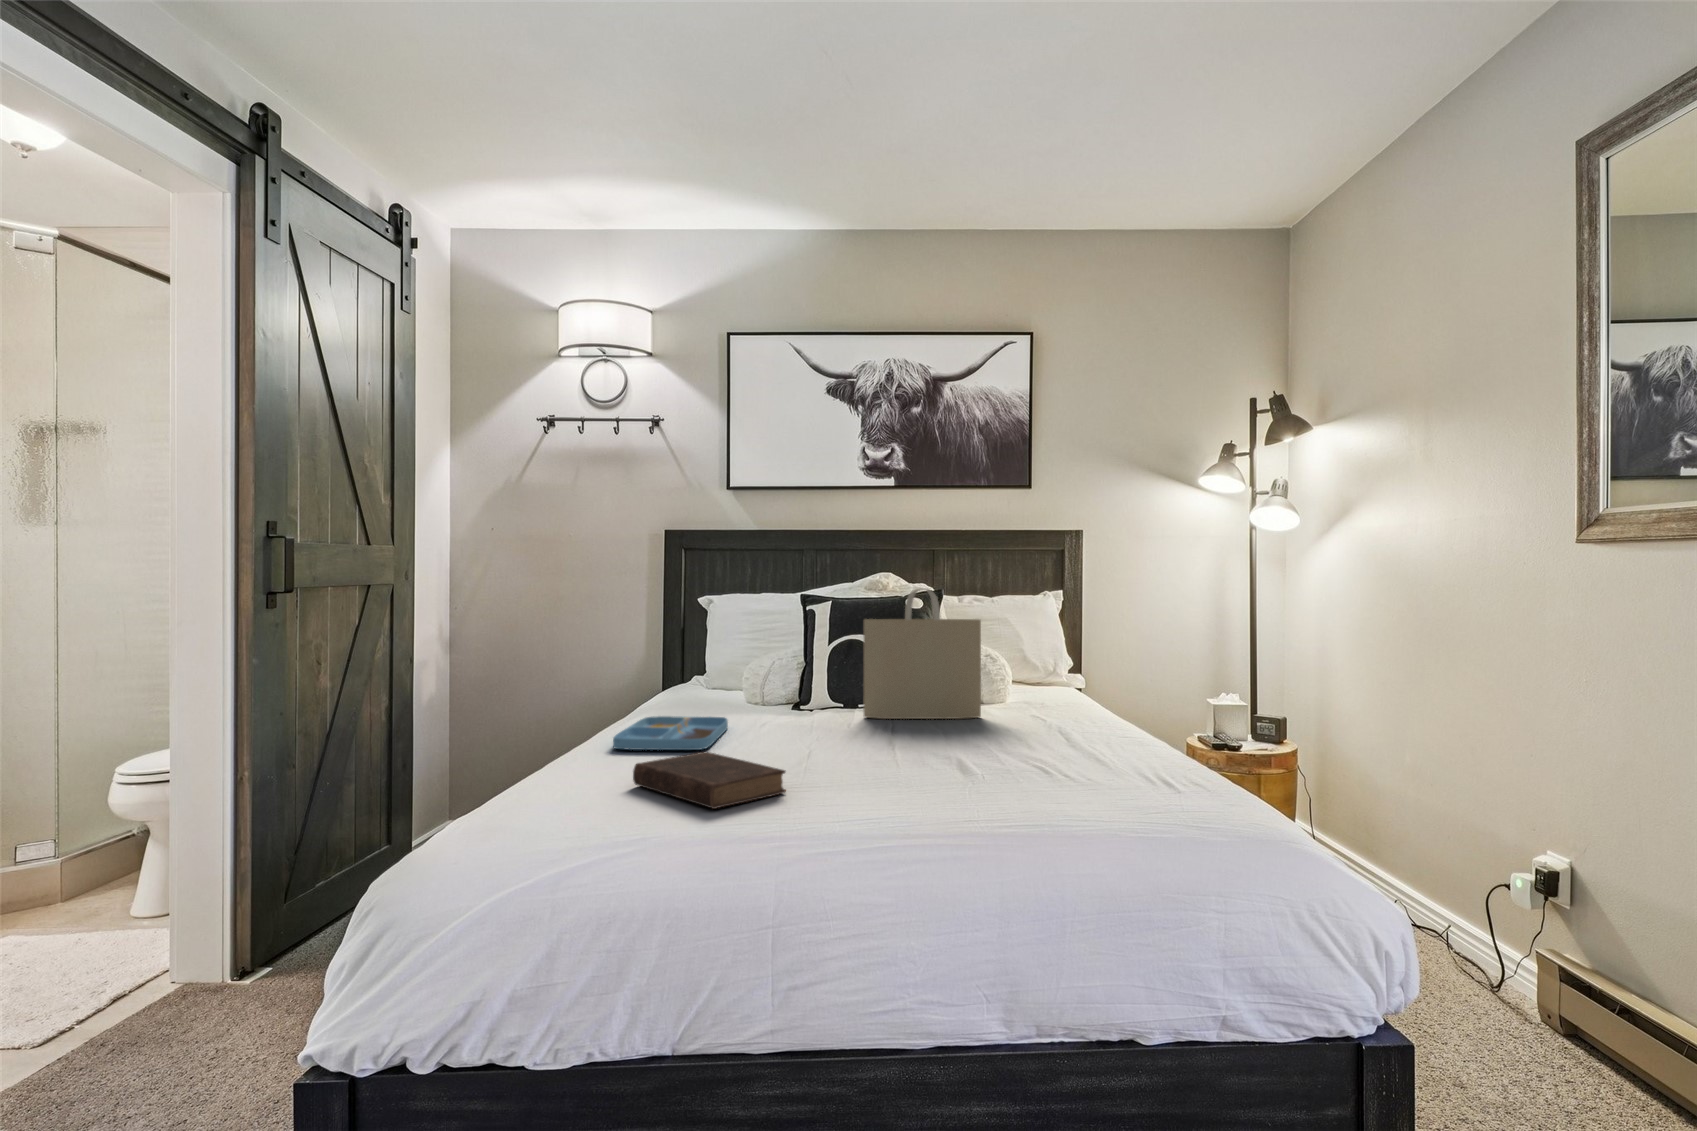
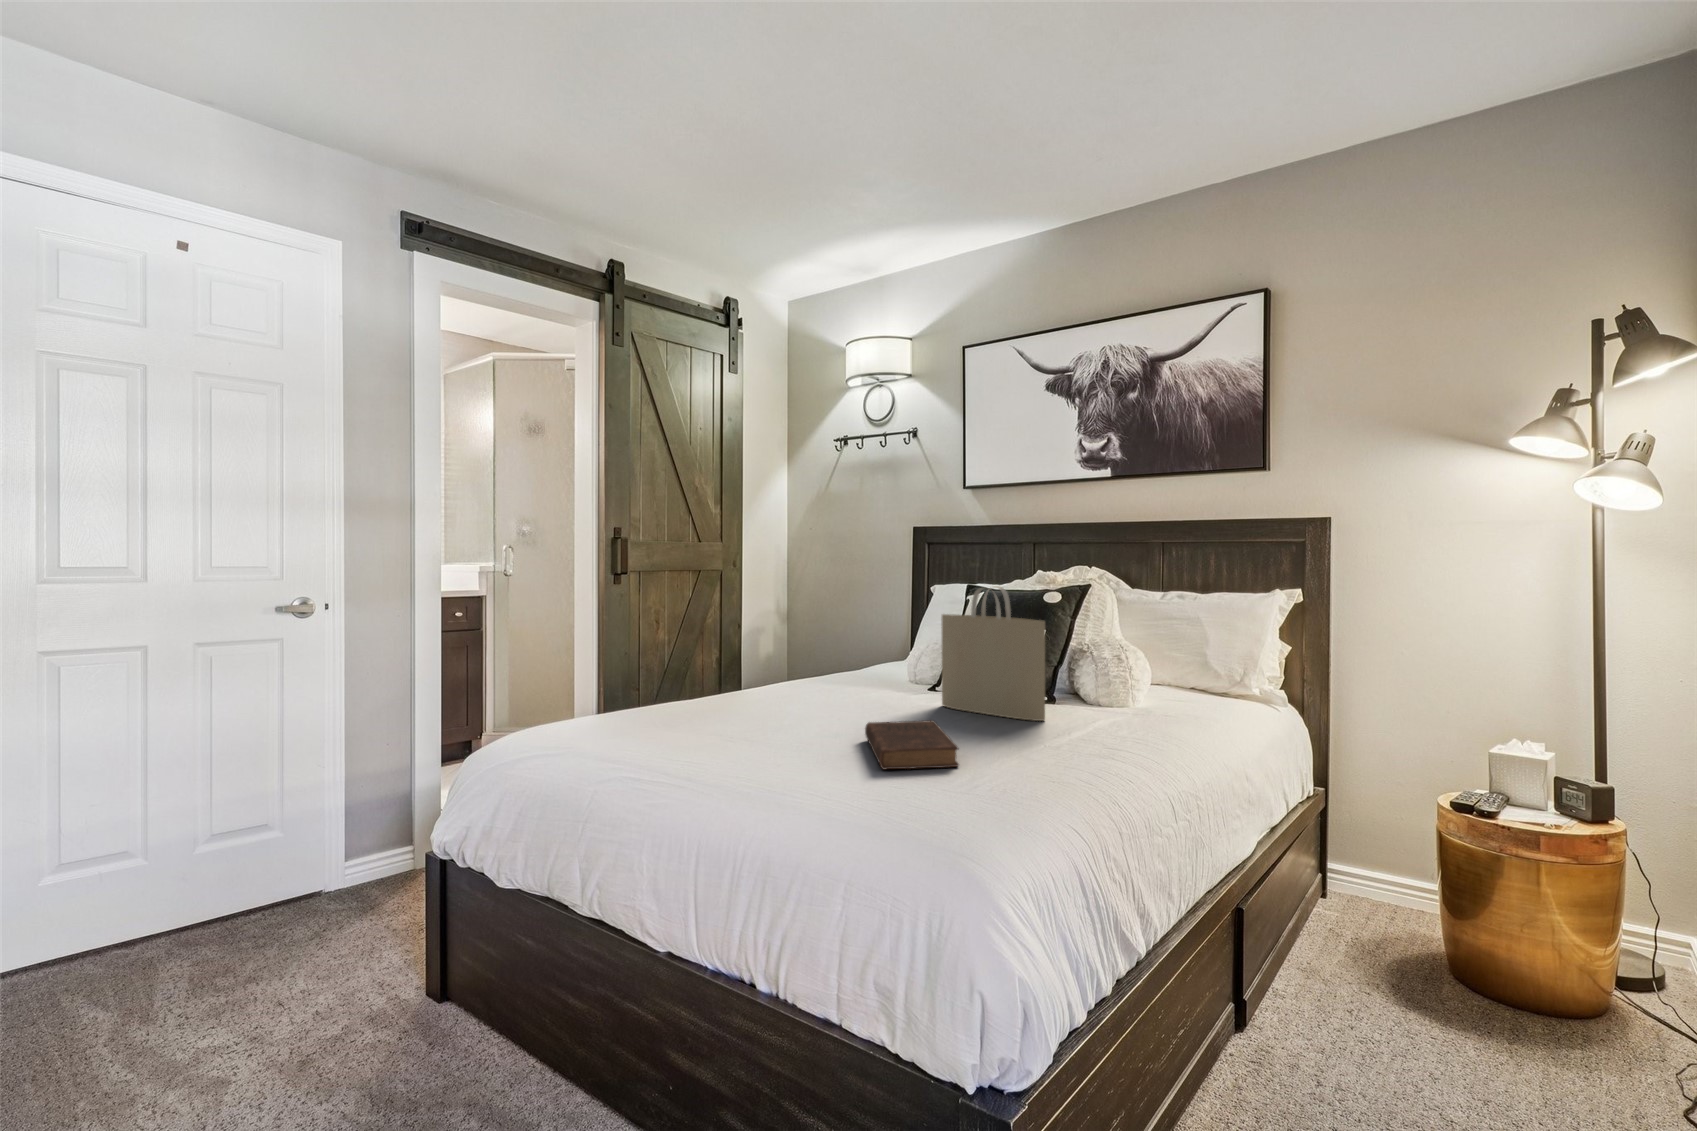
tray: present [613,716,728,750] -> none [704,683,821,715]
book: present [633,752,786,809] -> present [865,720,959,769]

